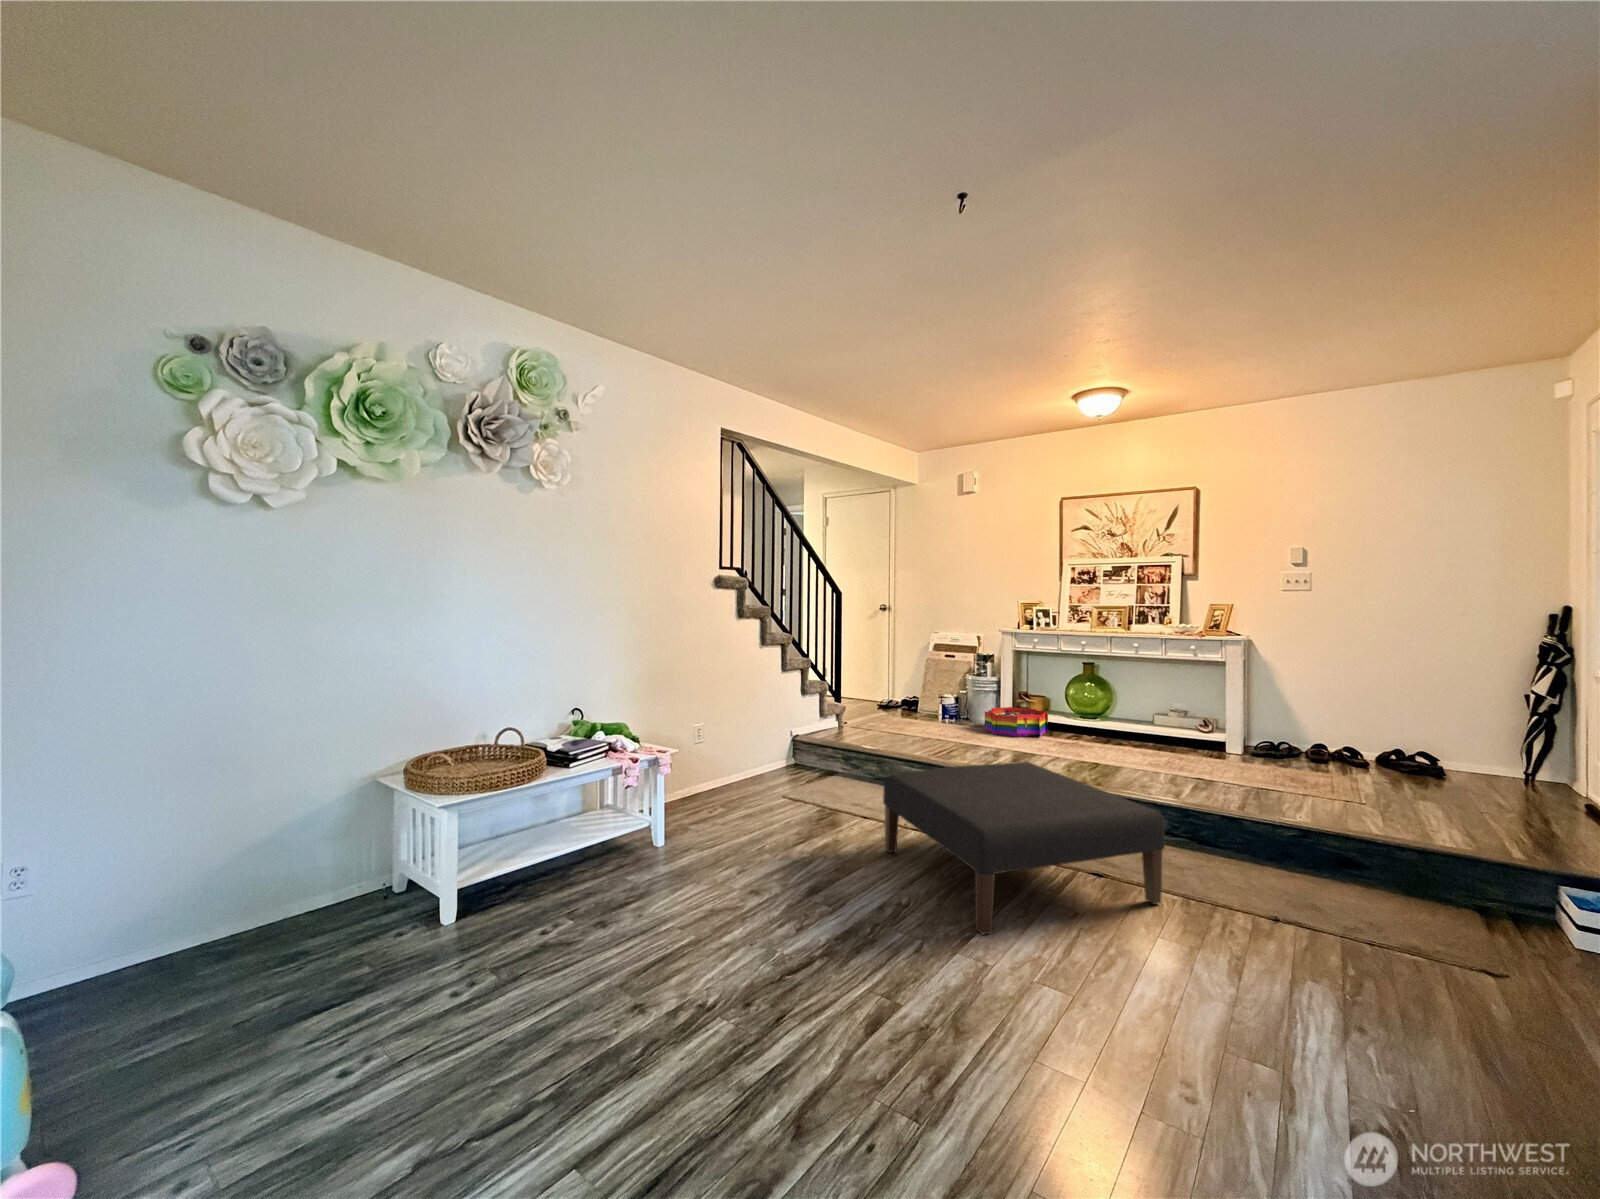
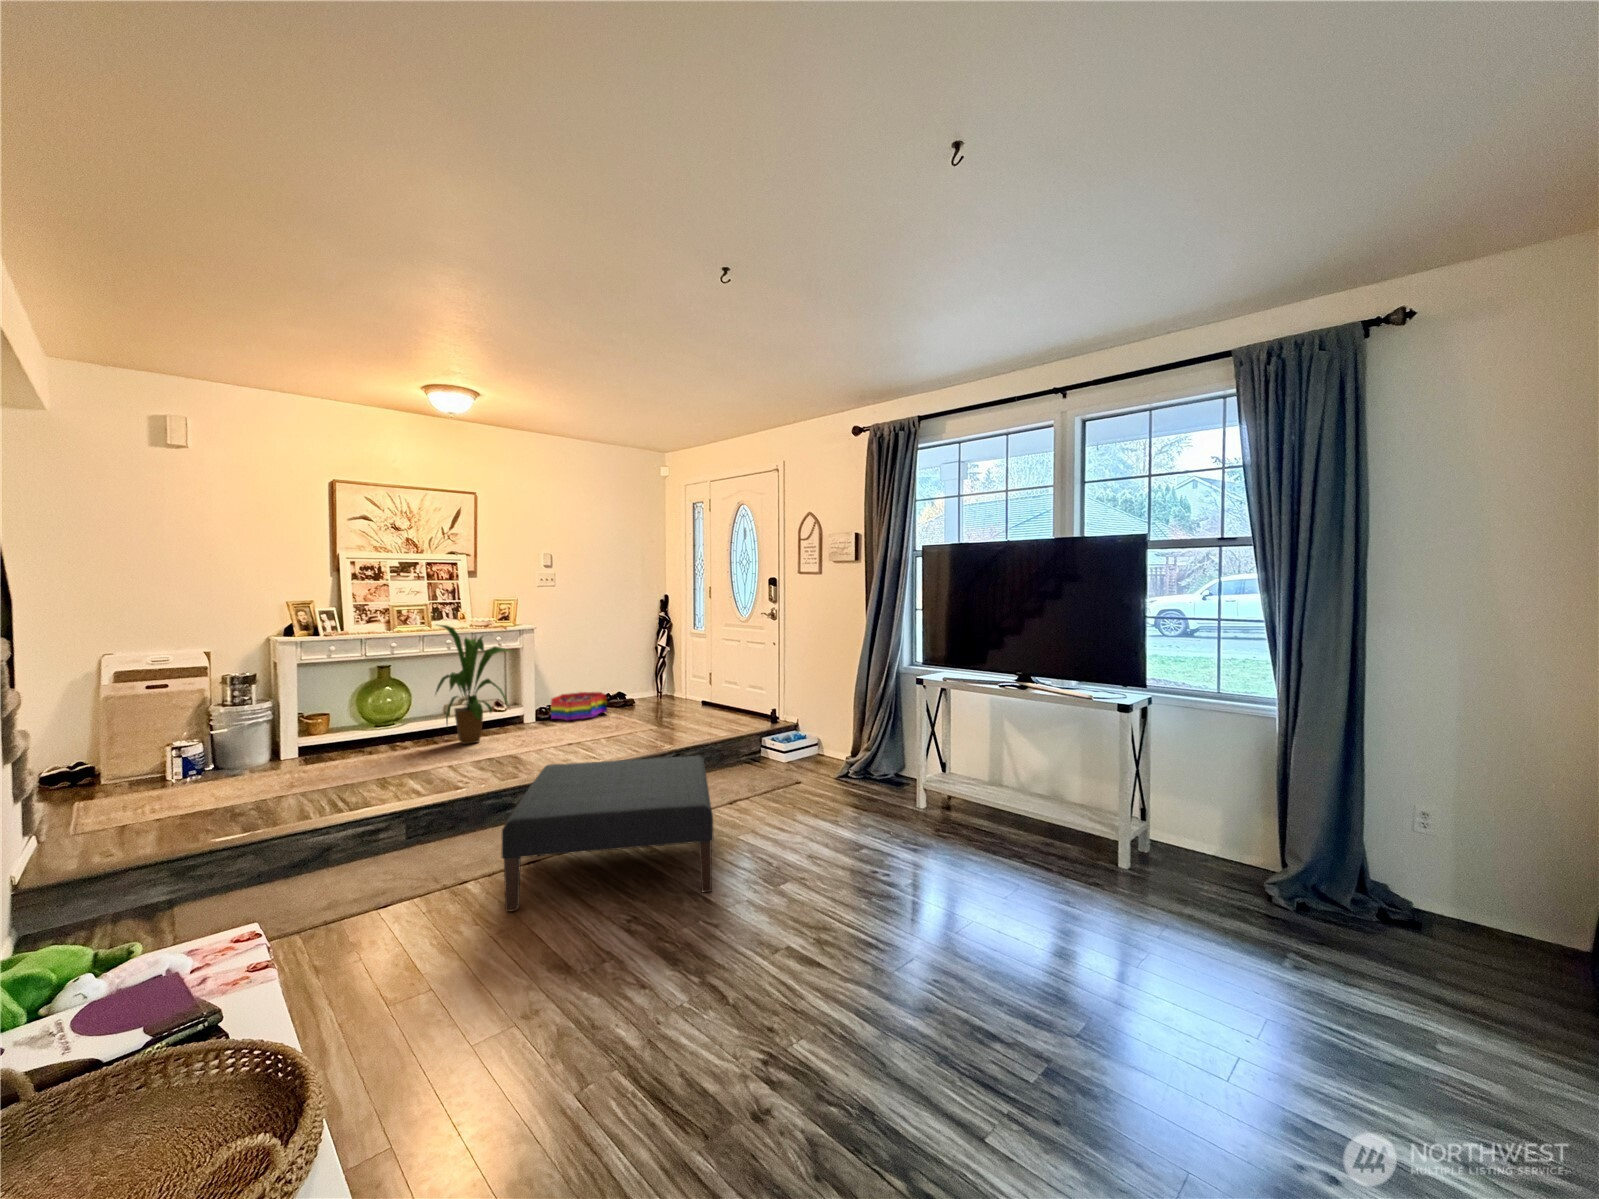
house plant: none [1096,625,1199,750] -> present [436,625,508,744]
storage bin: present [985,707,1048,737] -> present [551,692,607,720]

